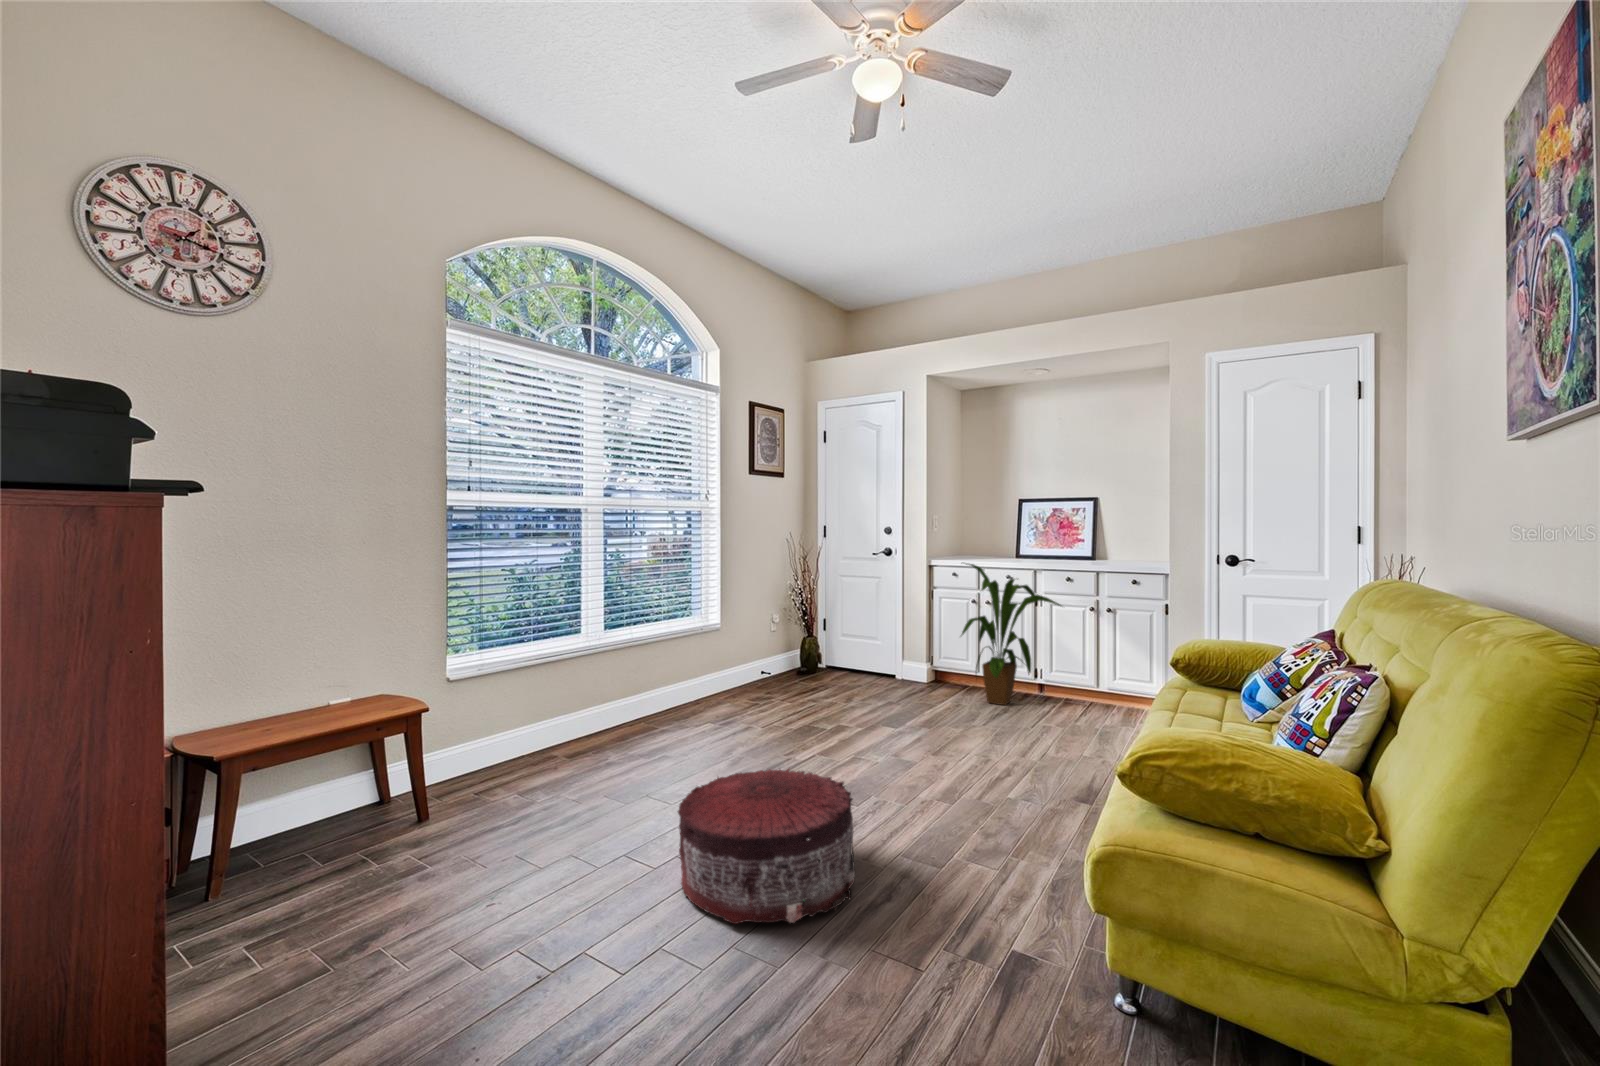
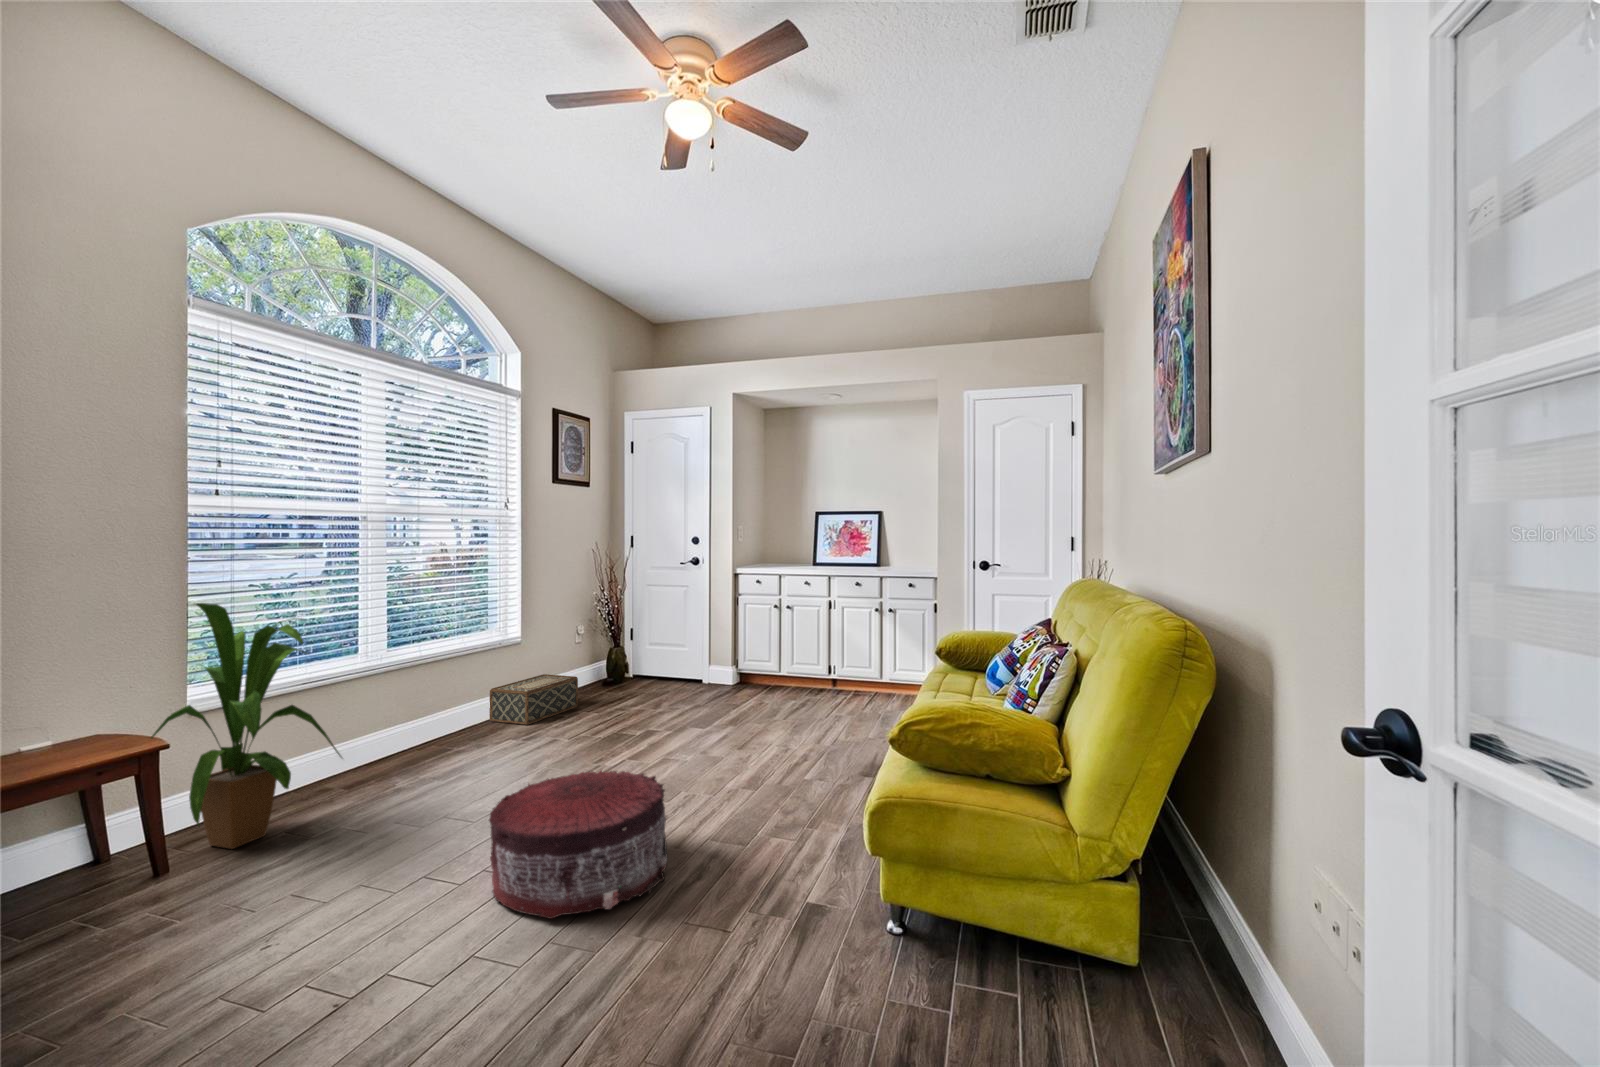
house plant: present [962,564,1061,705] -> present [151,603,341,849]
woven basket: none [693,661,774,710] -> present [489,674,578,725]

